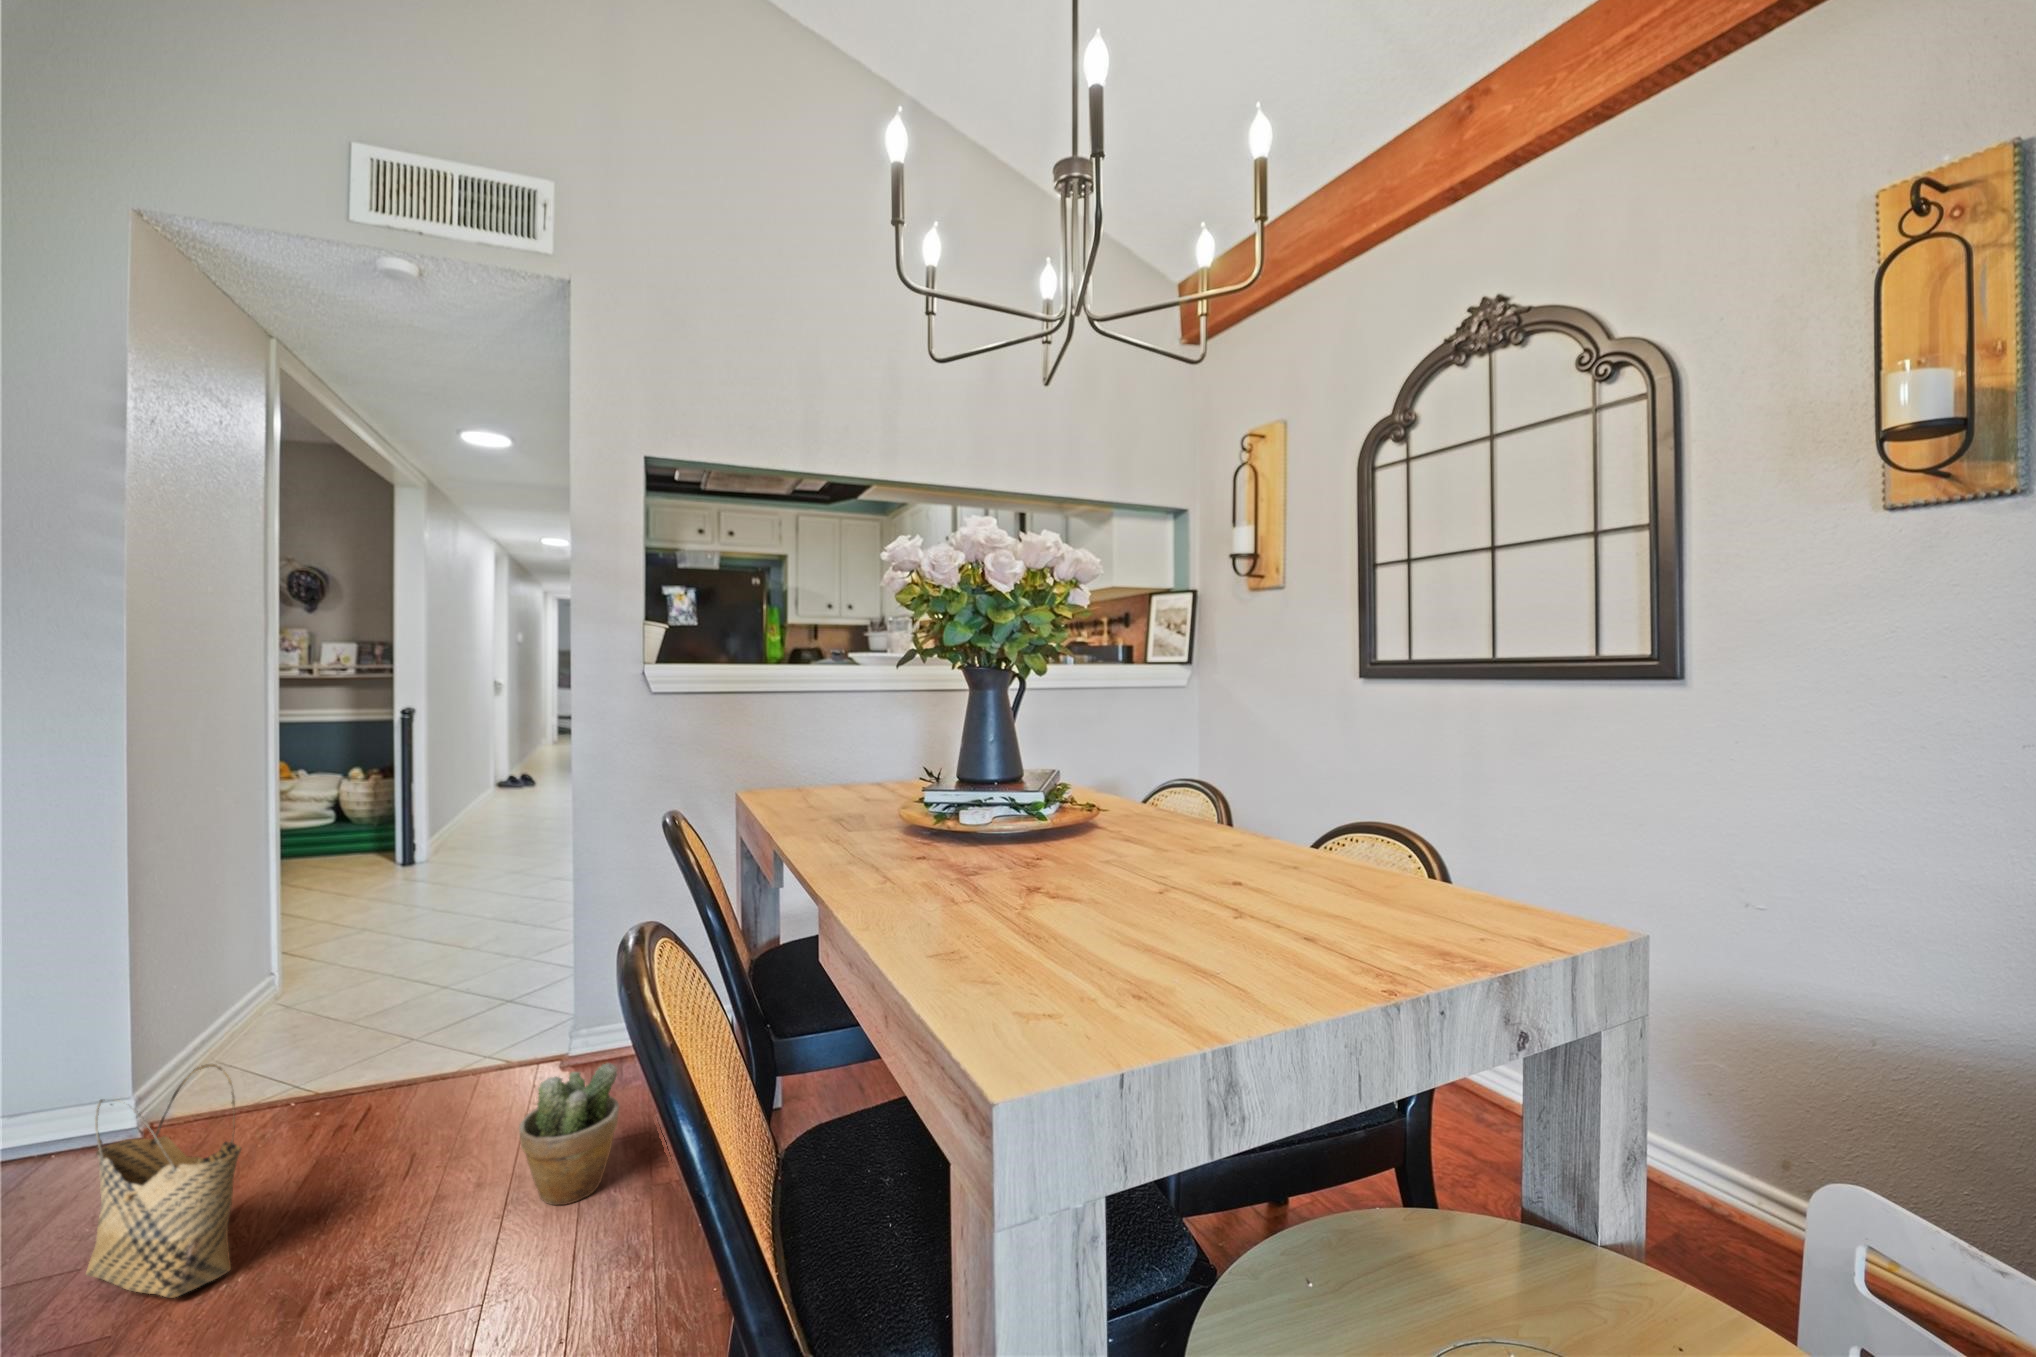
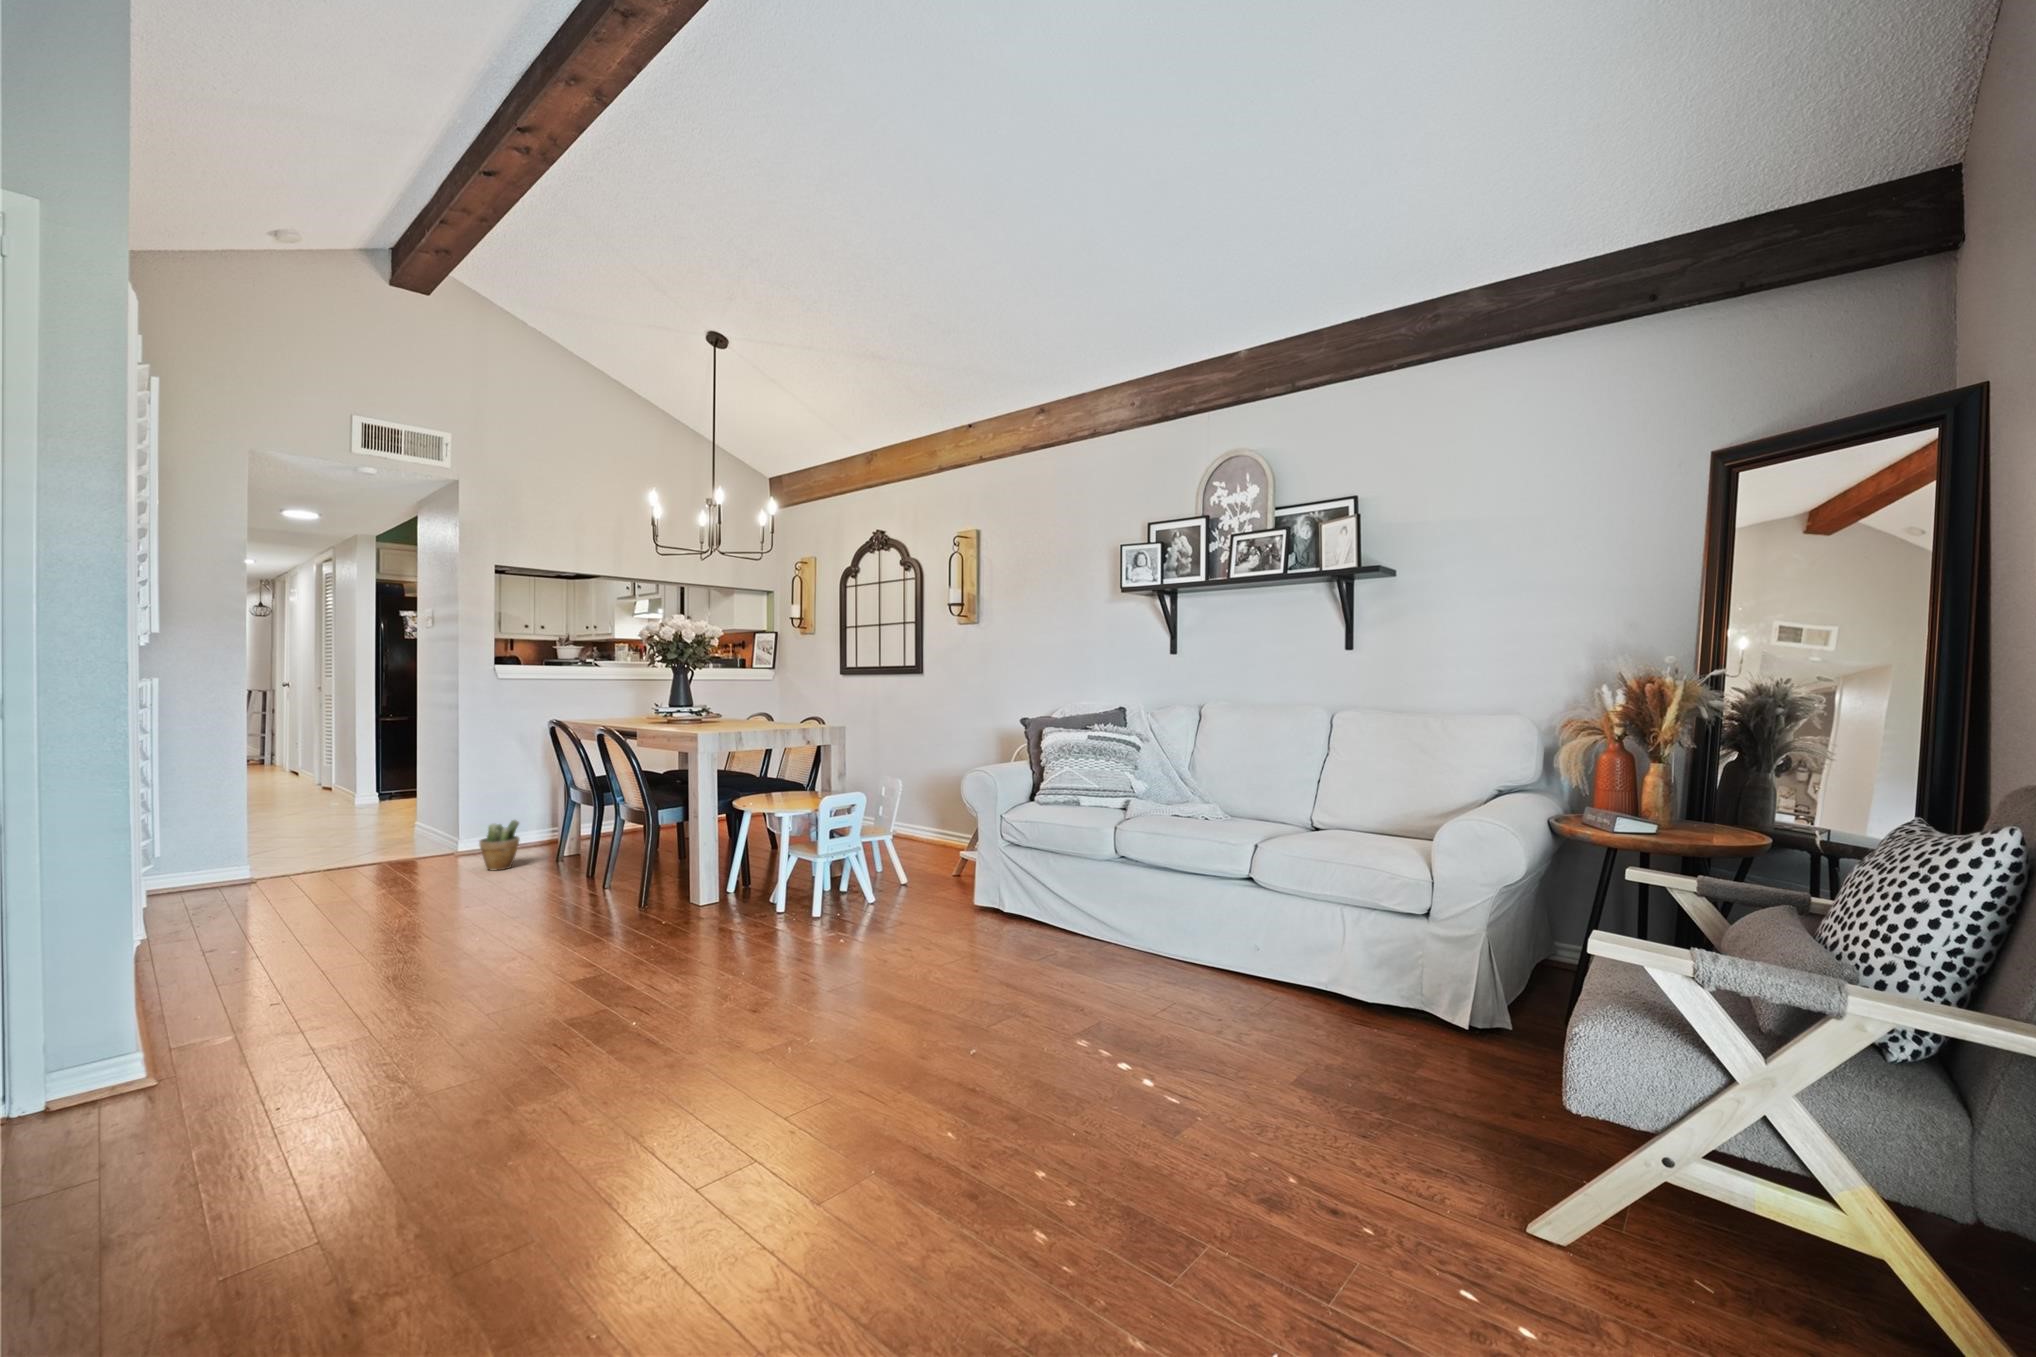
woven basket: present [86,1064,241,1298] -> none [314,814,380,889]

